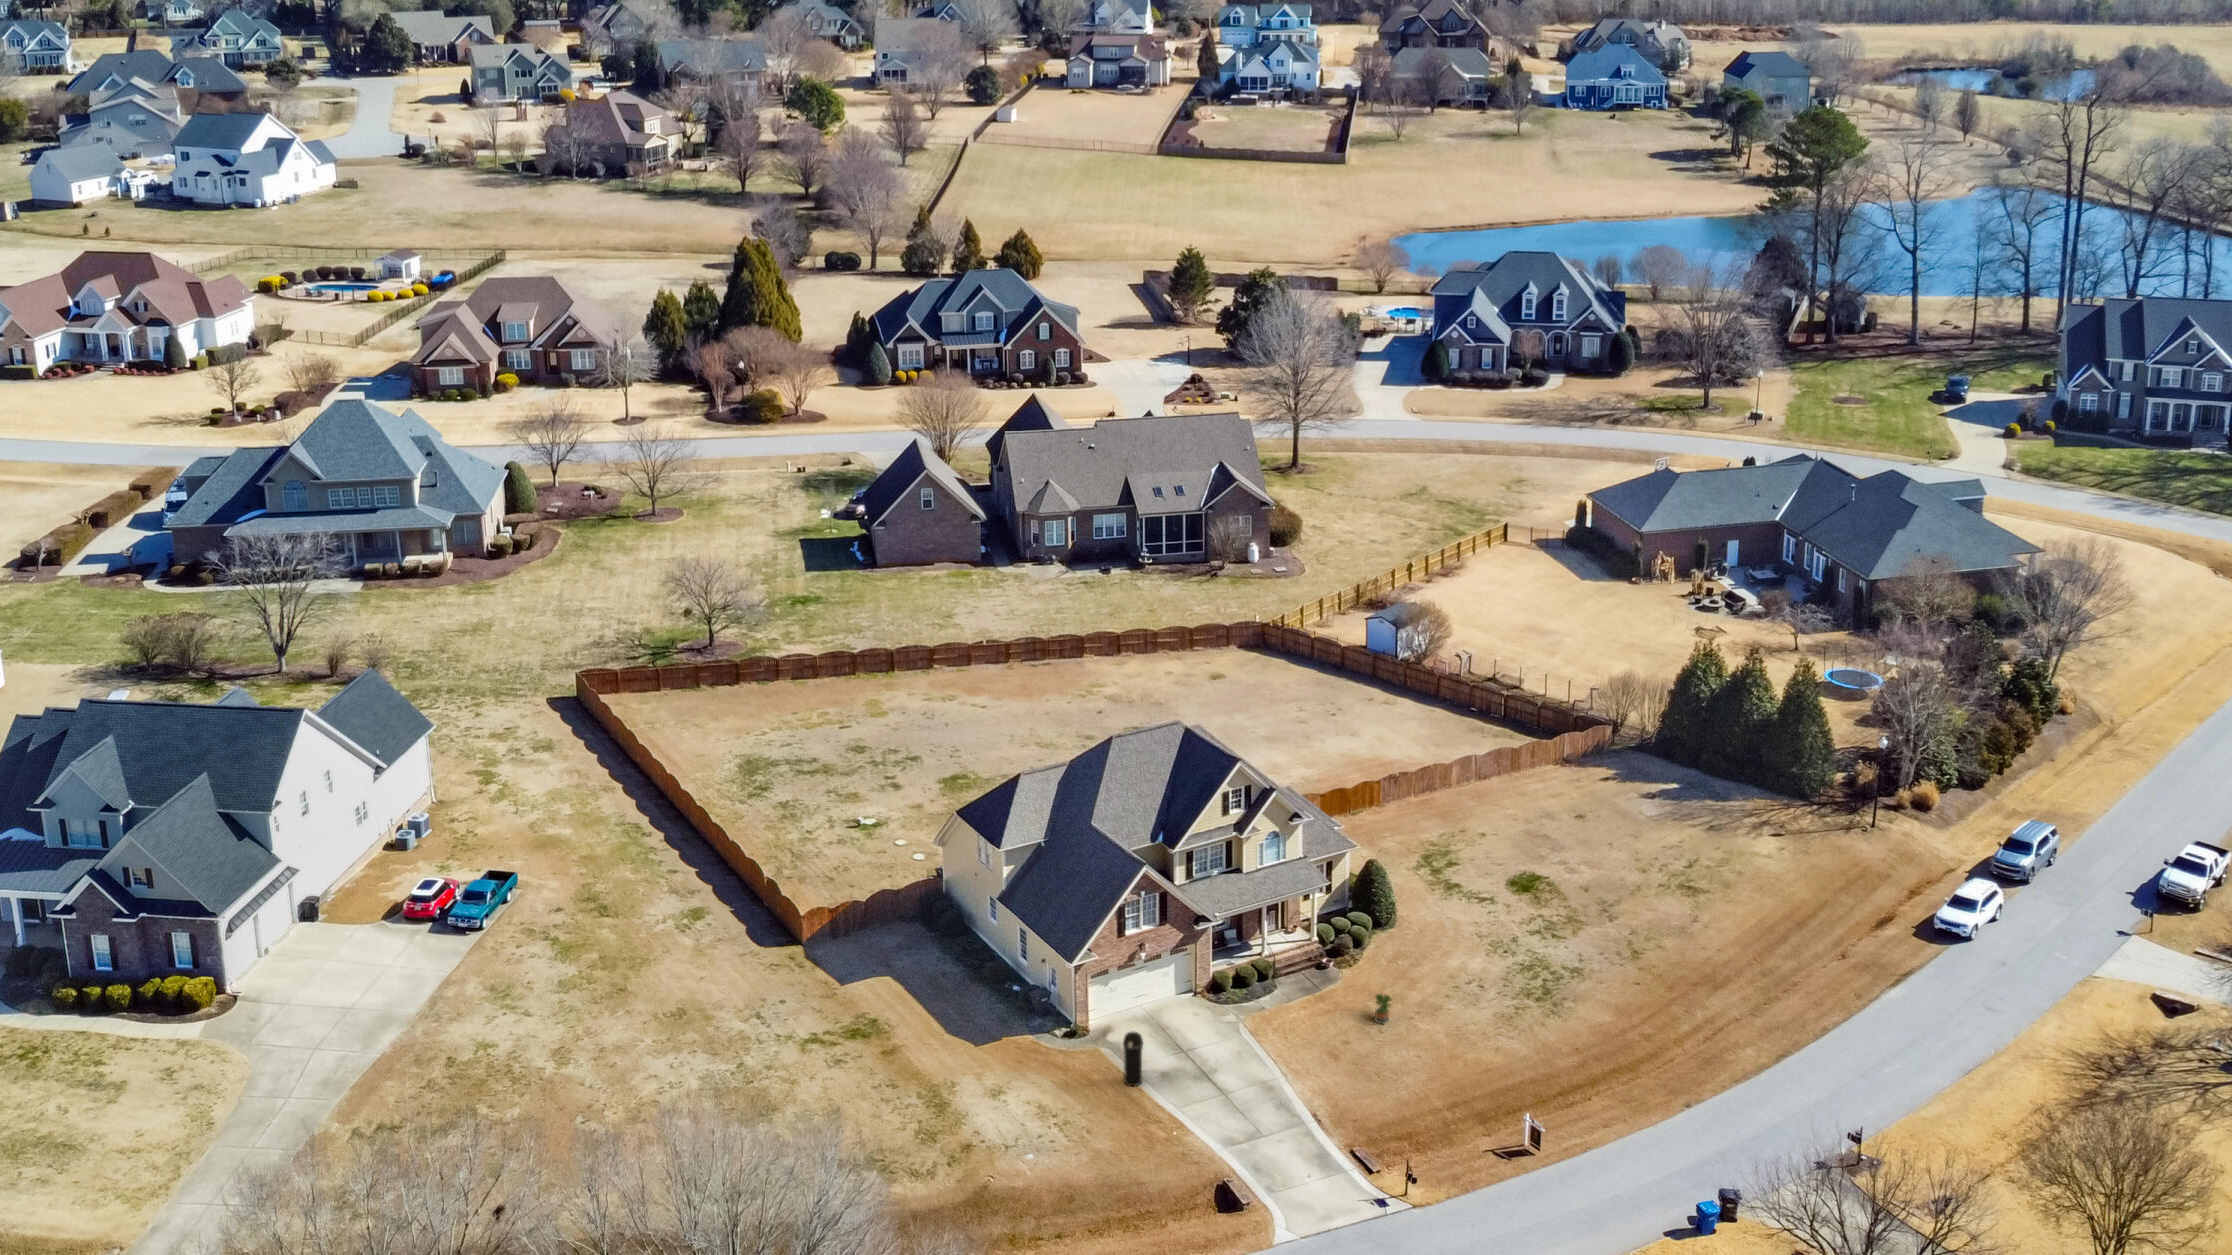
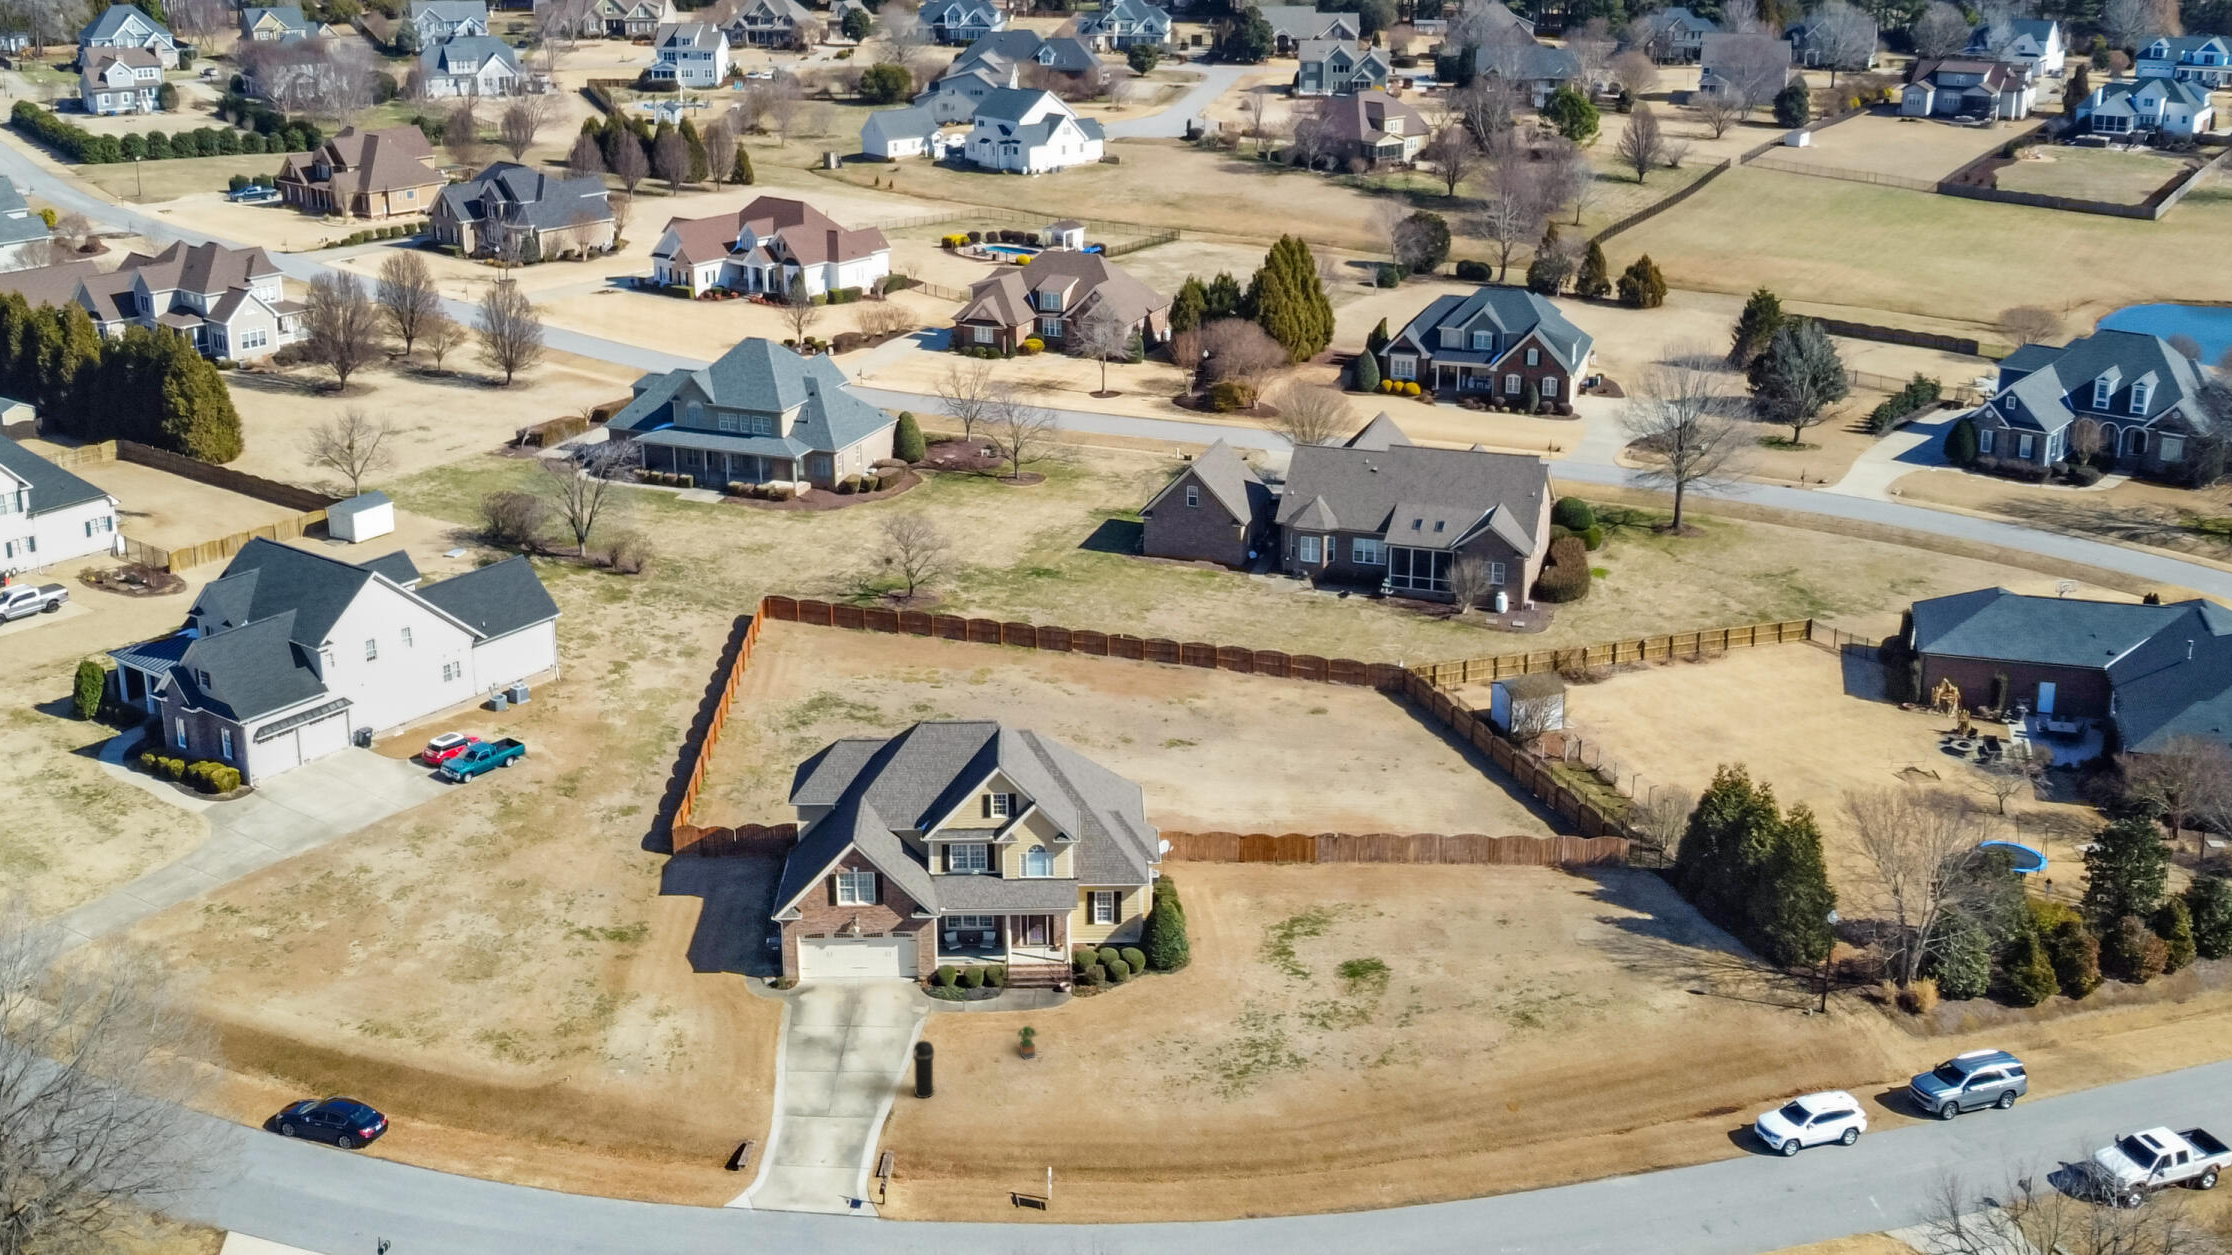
trash can: present [1123,1031,1143,1086] -> present [913,1041,934,1098]

